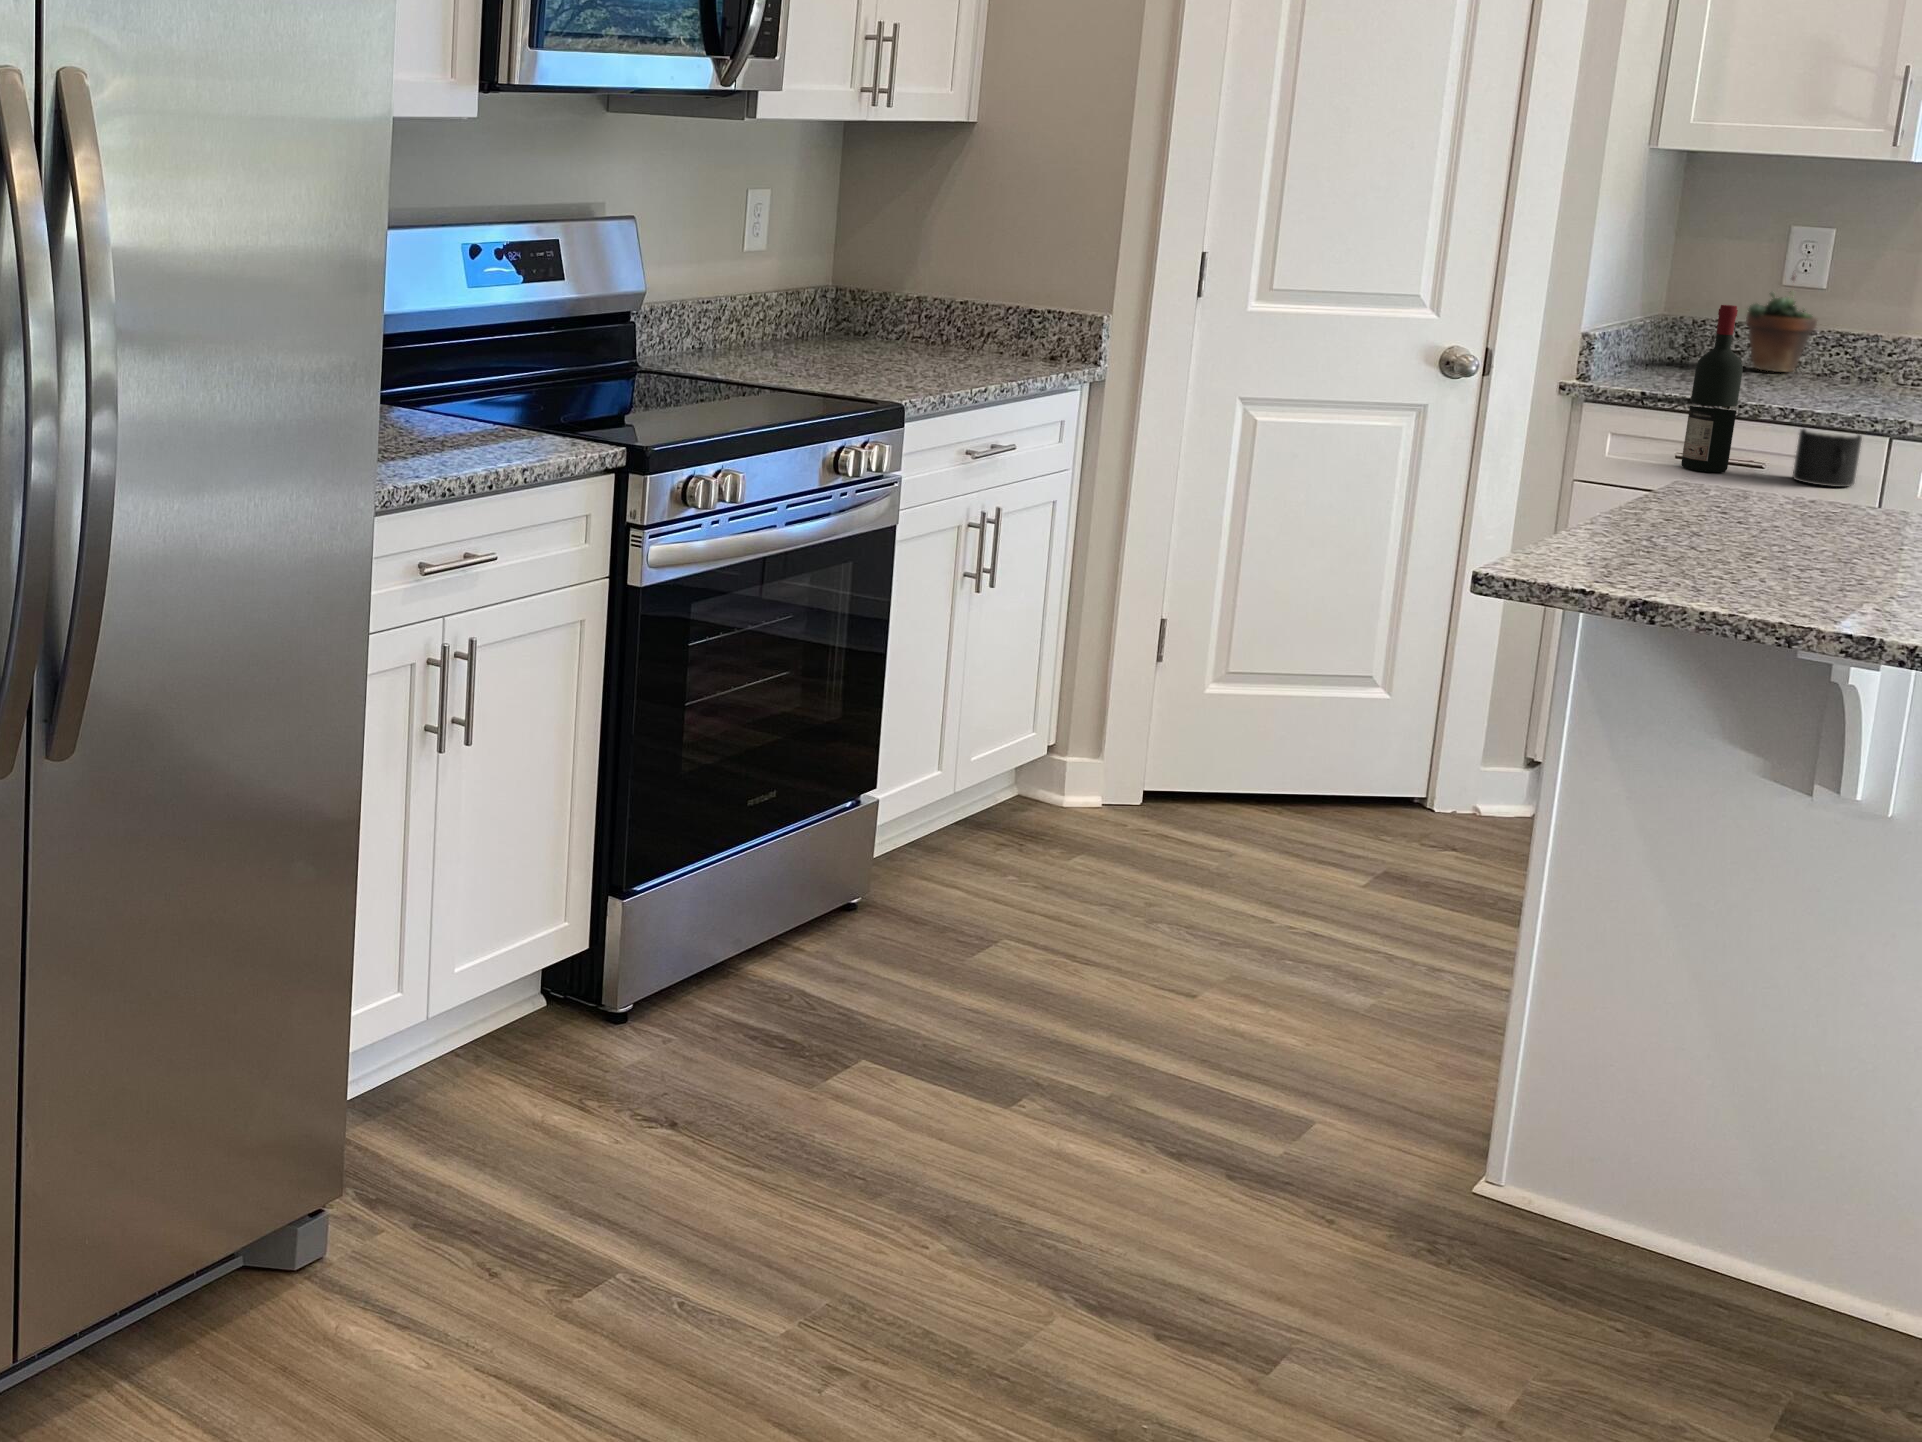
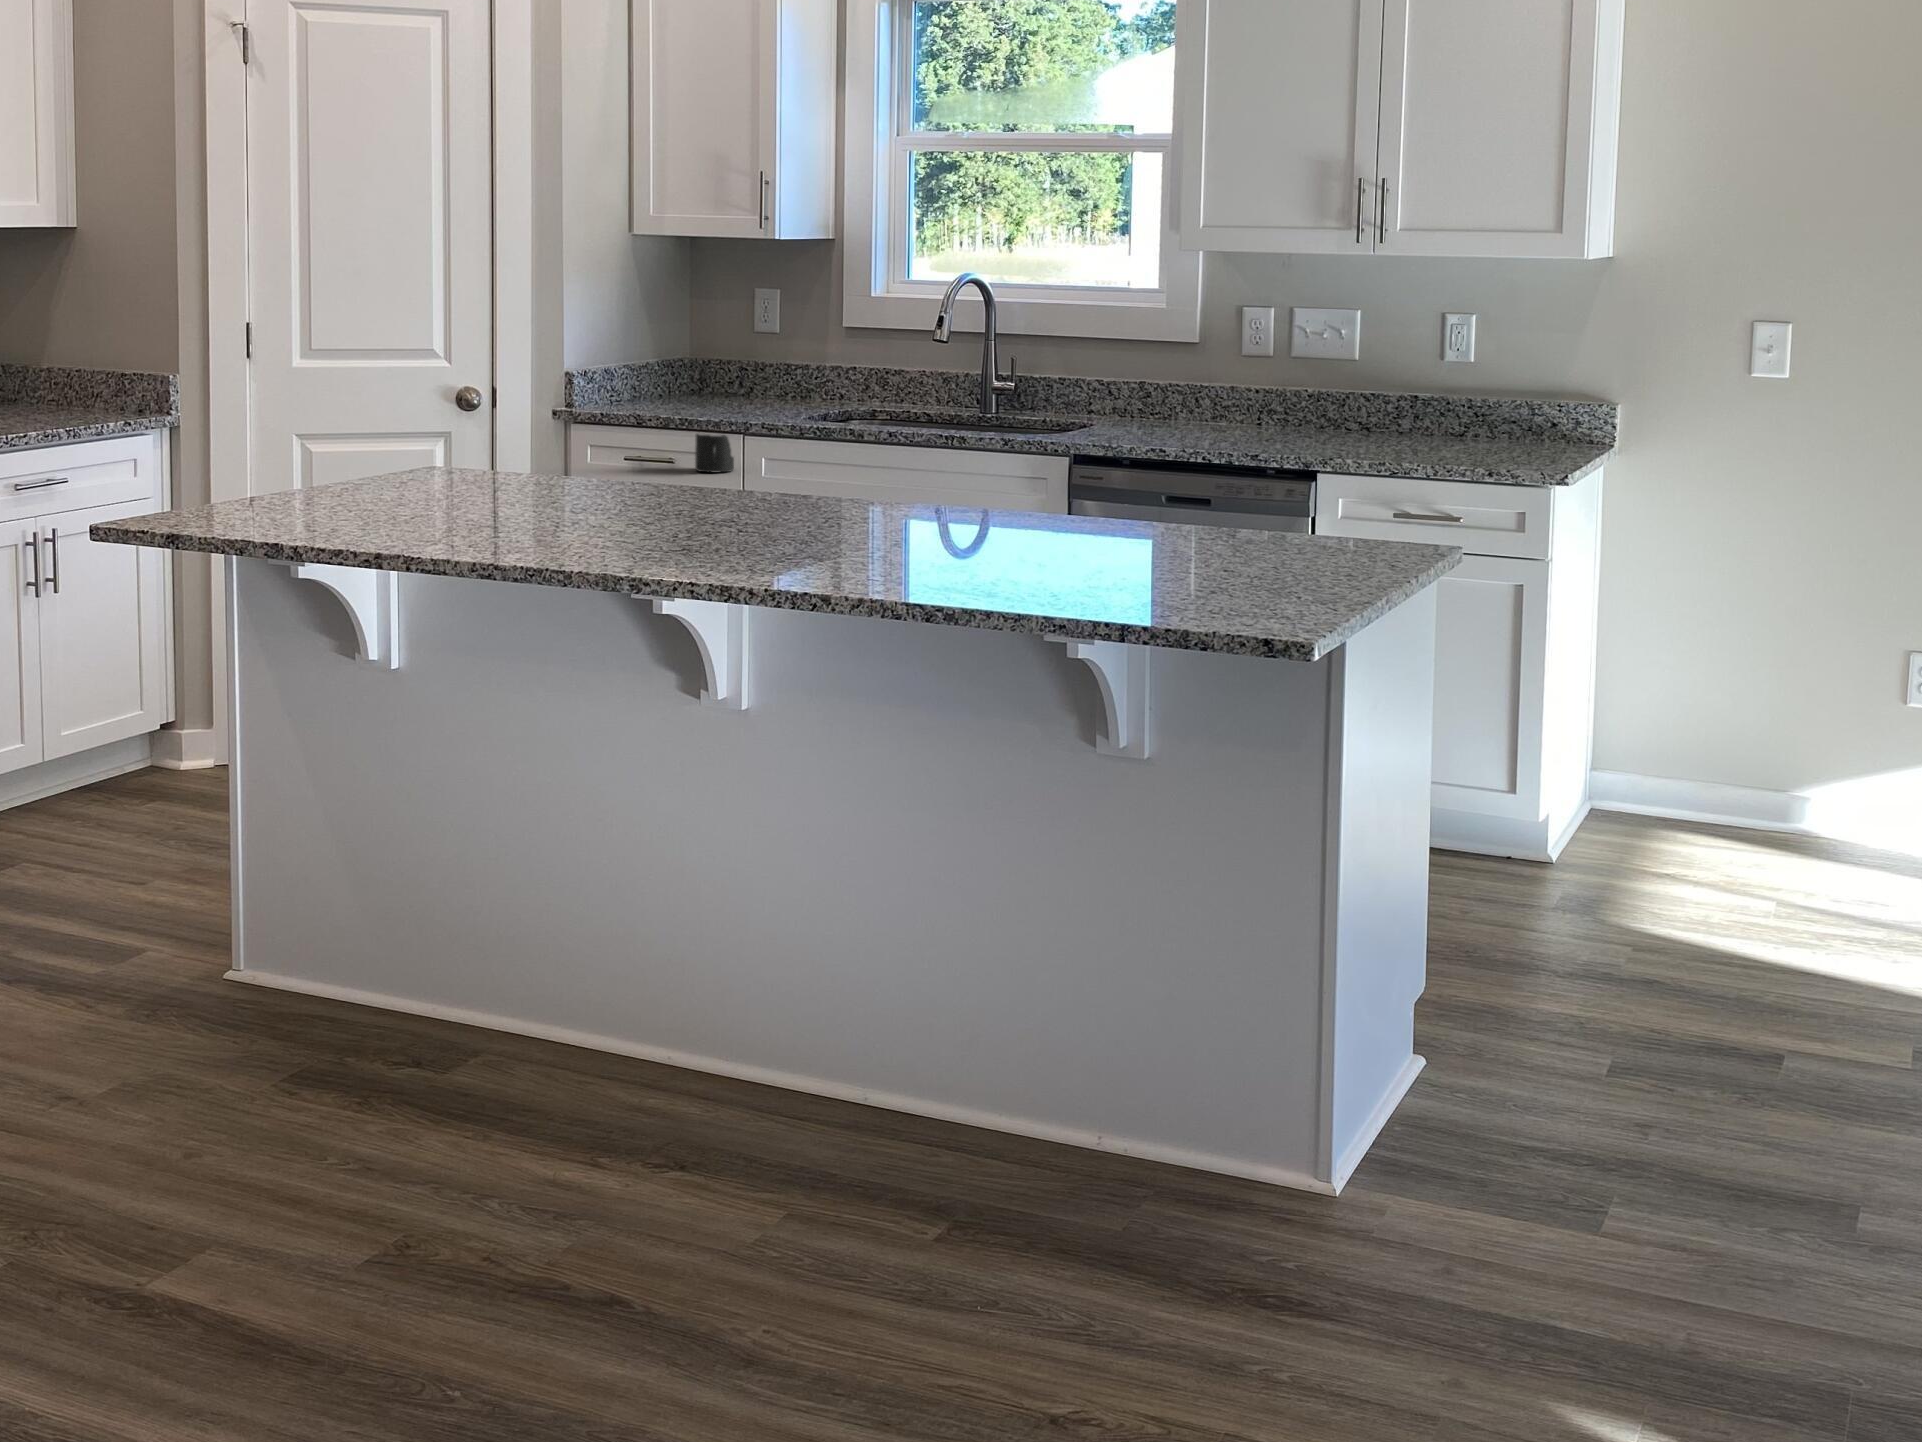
succulent plant: present [1746,274,1817,372] -> none [718,321,767,396]
wine bottle: present [1681,305,1743,472] -> none [629,346,660,469]

